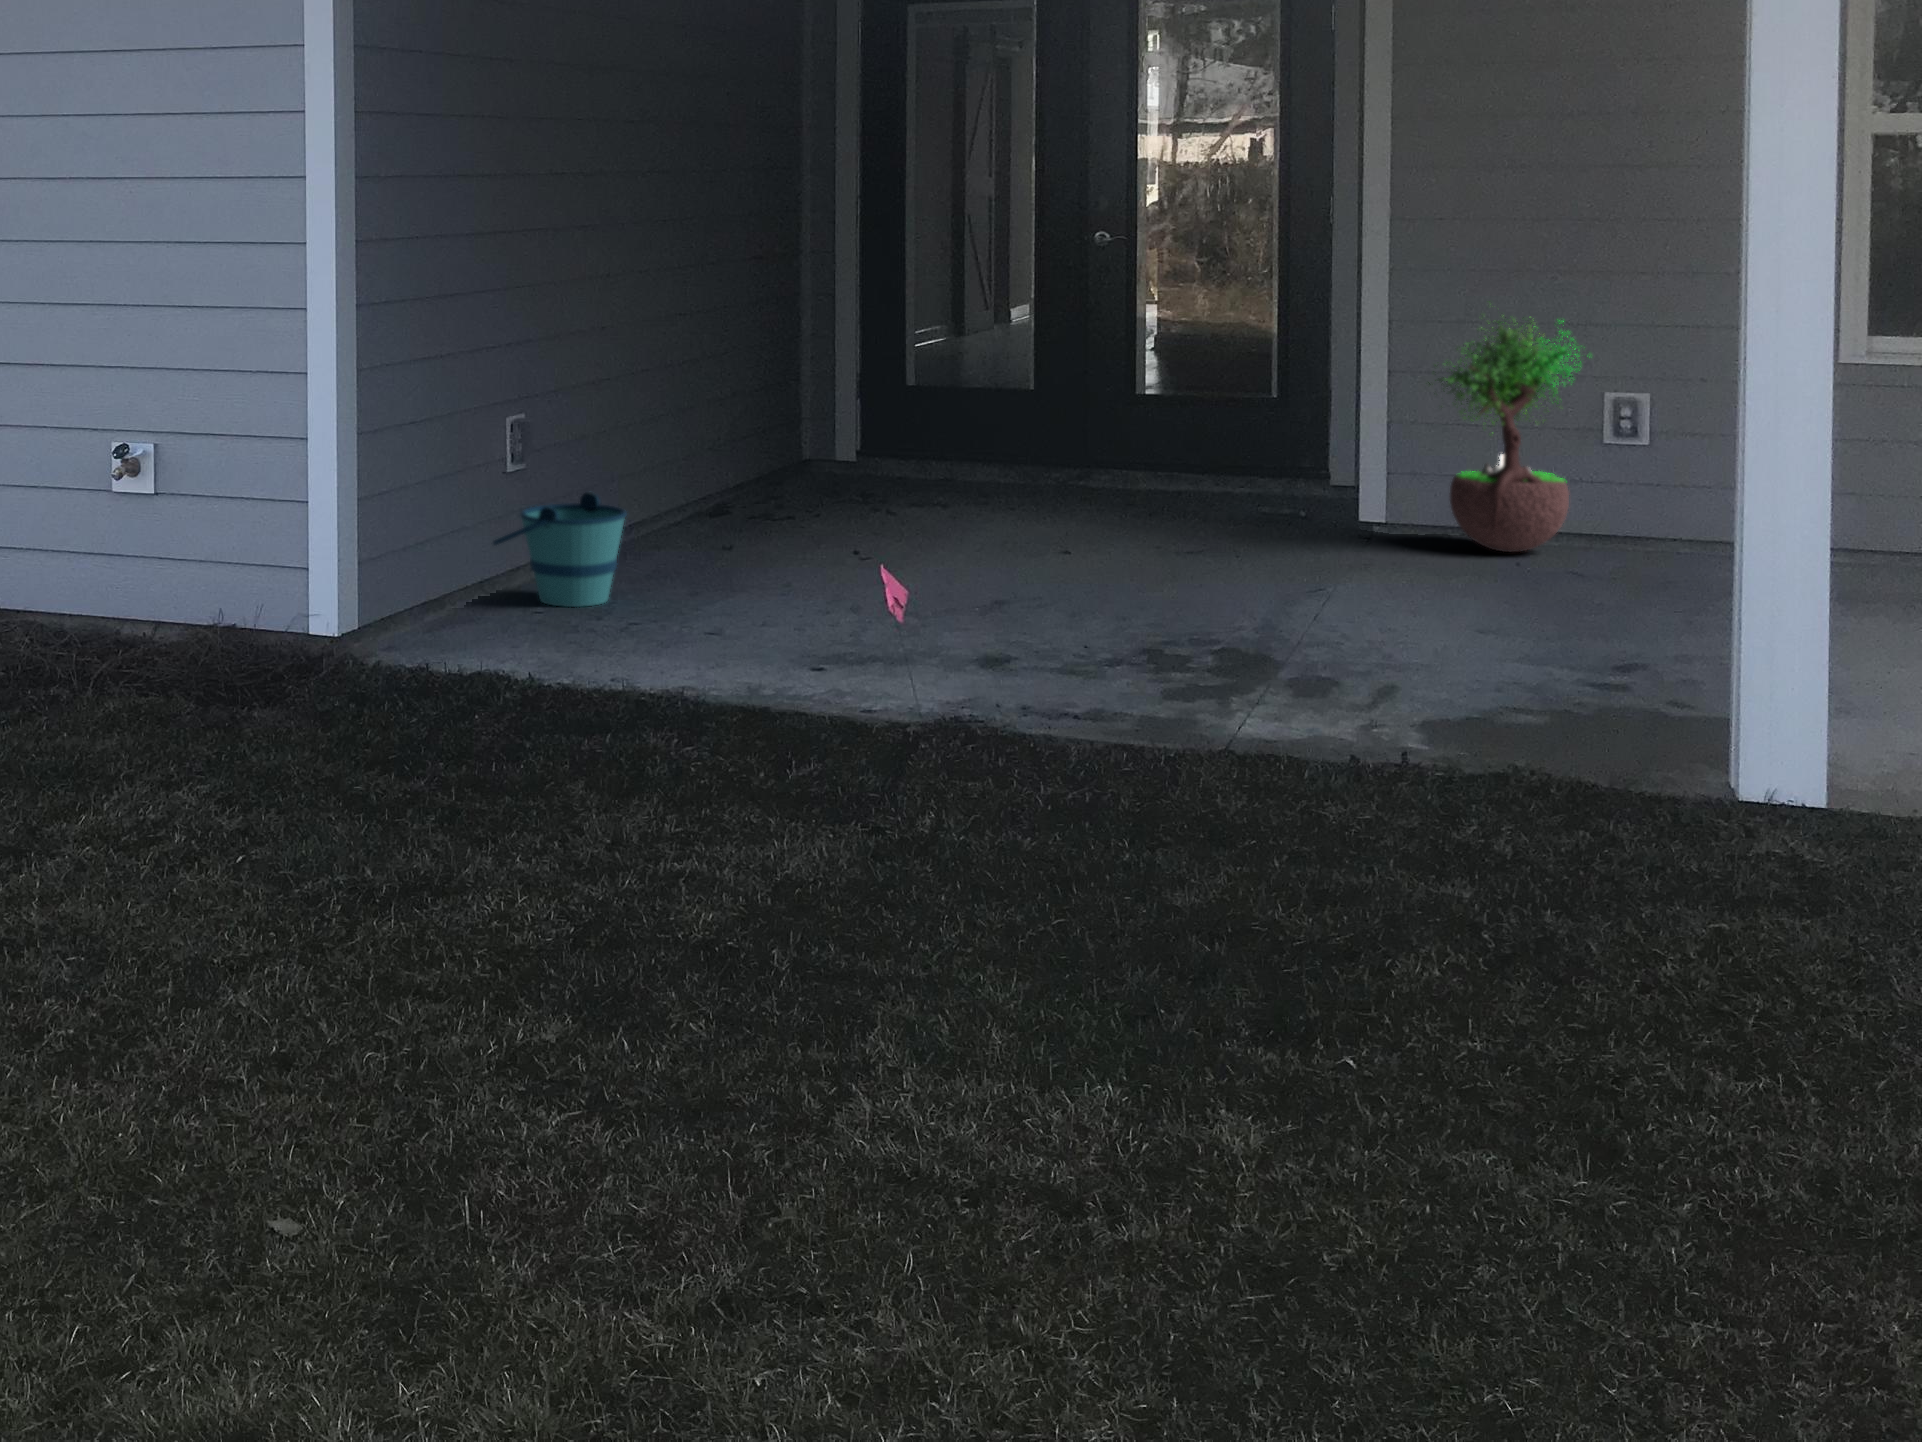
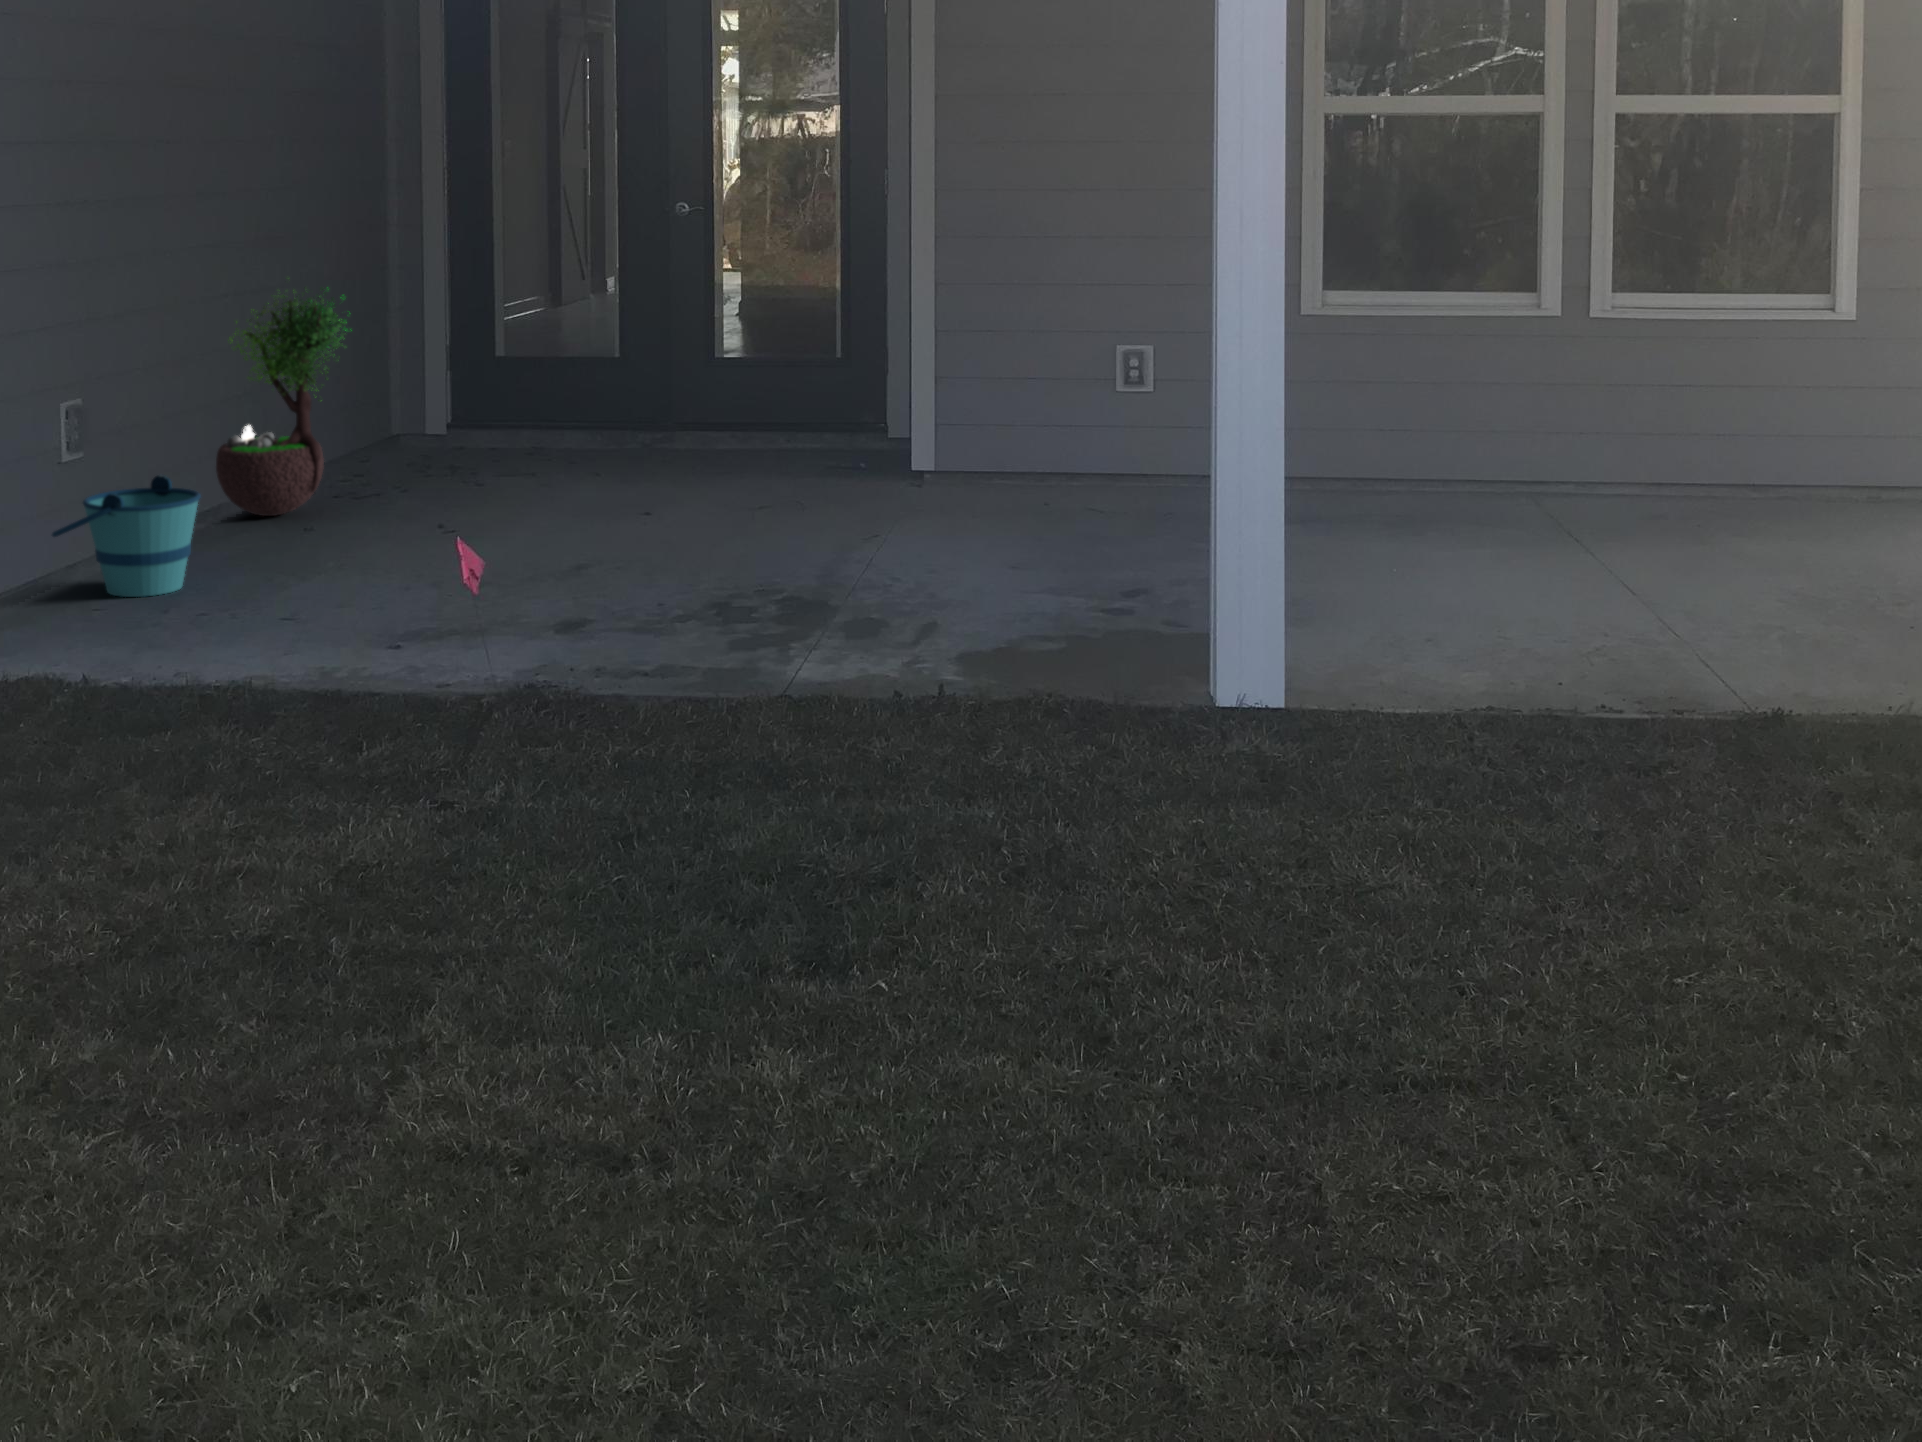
potted tree: present [1428,301,1581,552] -> present [216,287,352,516]

